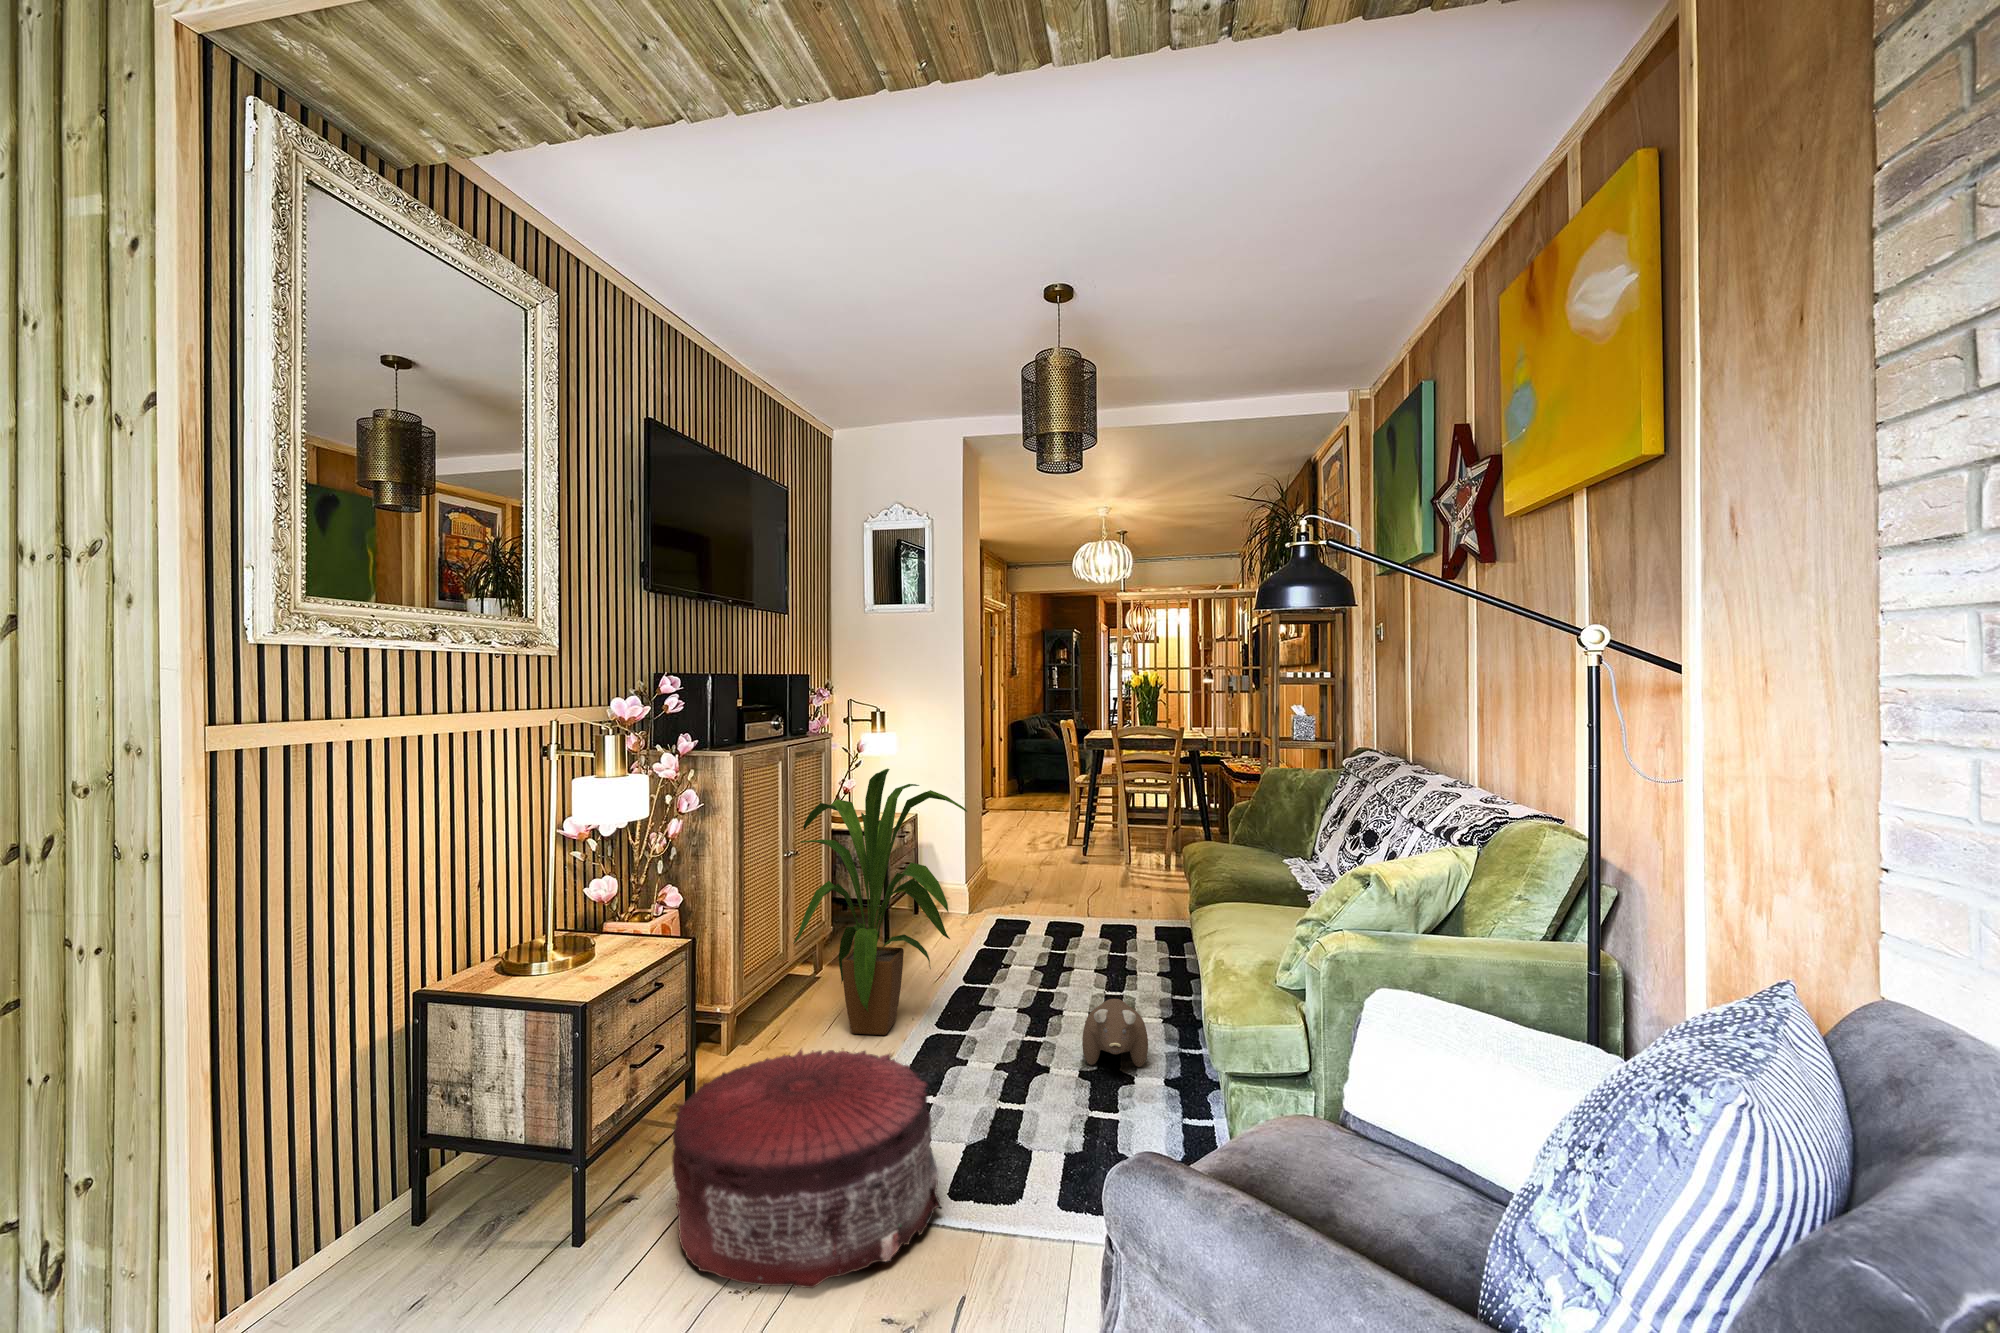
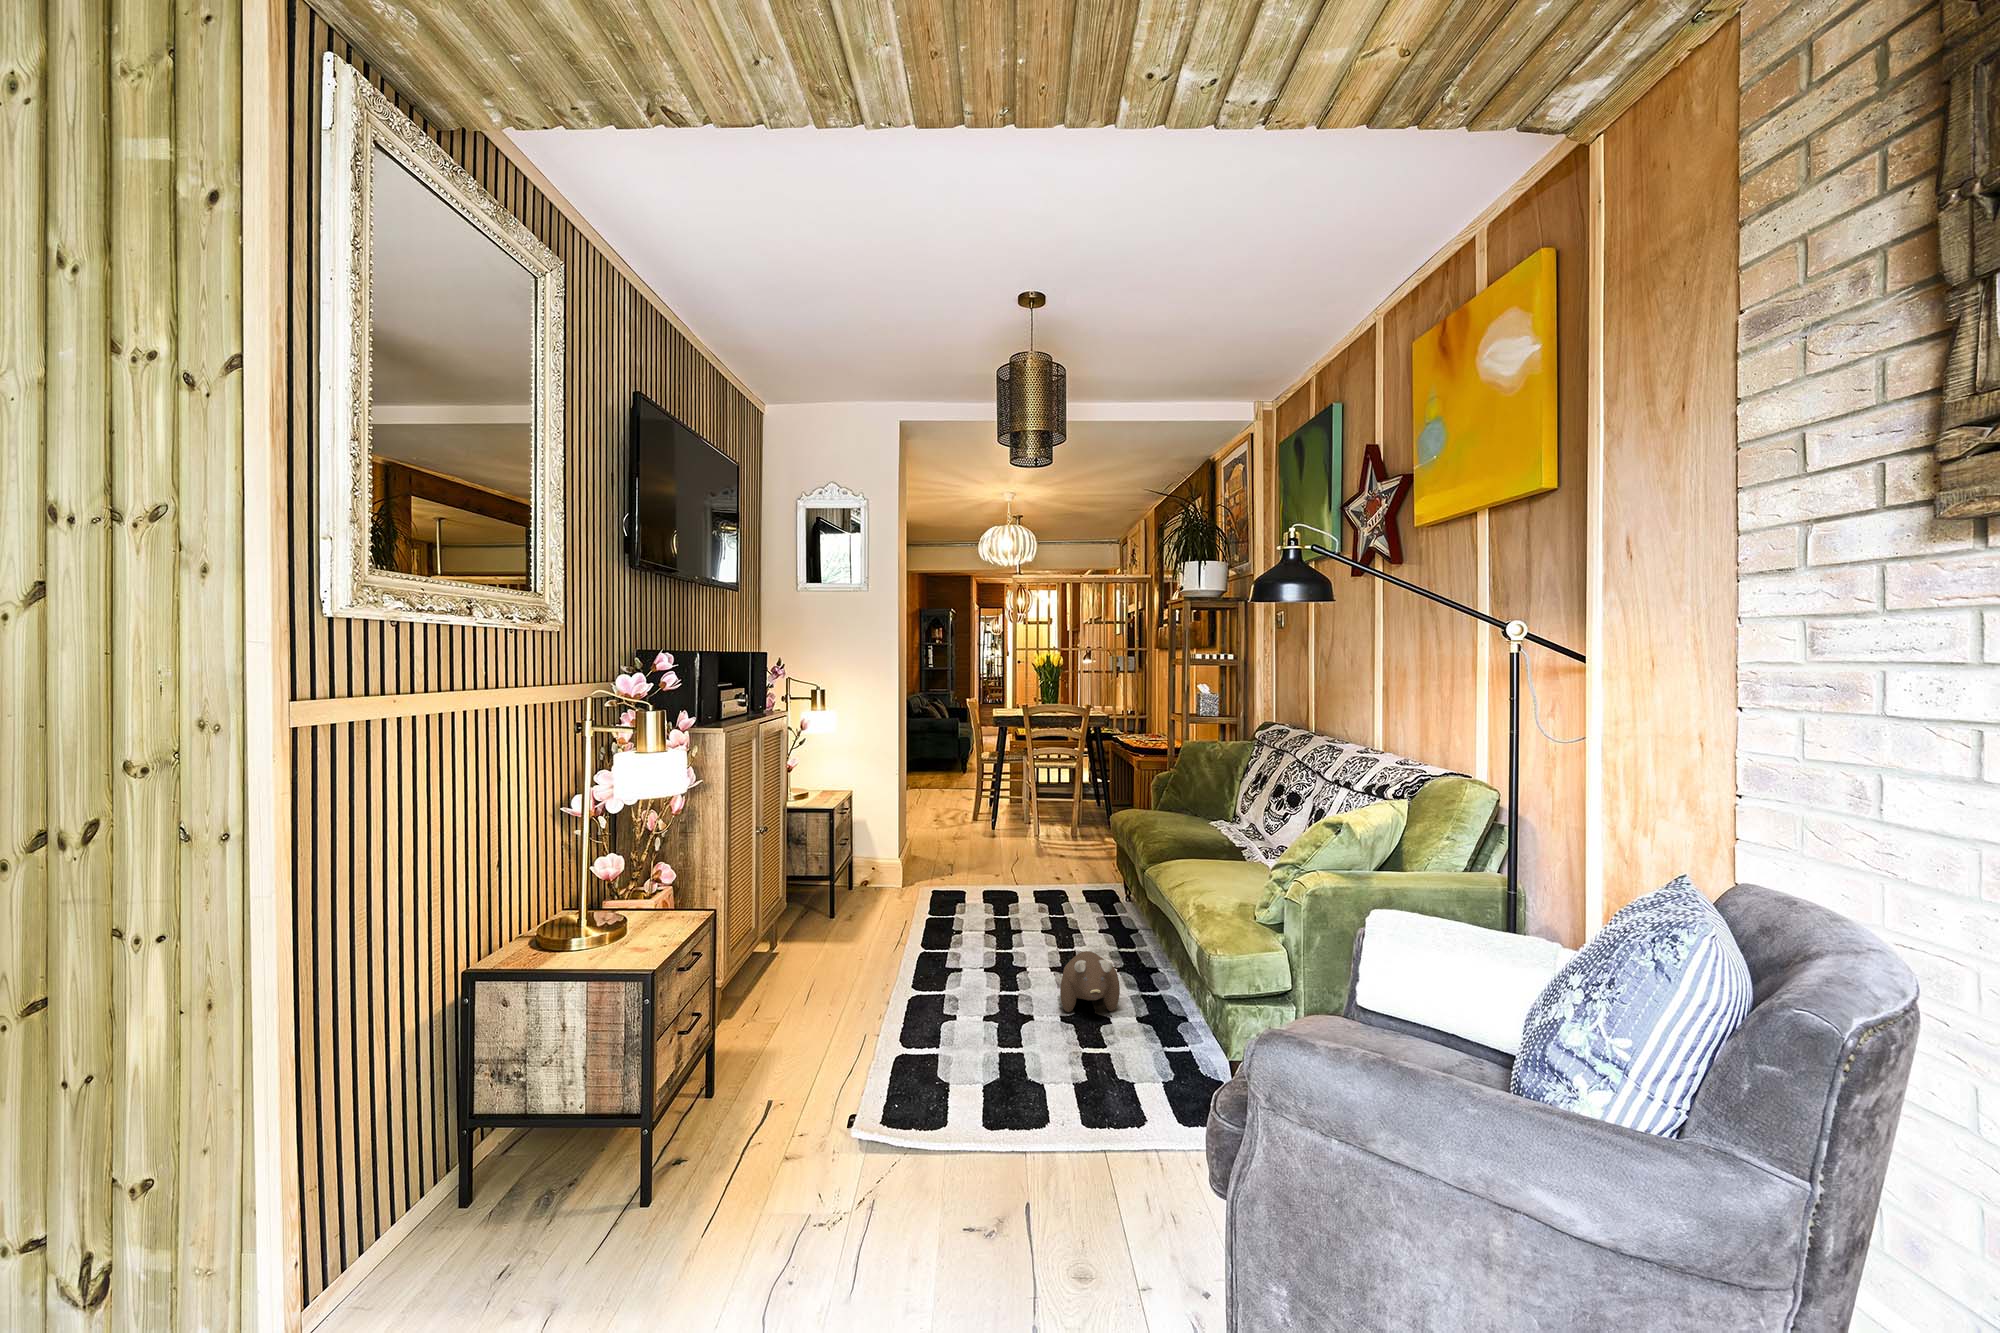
house plant: present [793,769,967,1035] -> none [774,744,945,999]
pouf: present [672,1050,941,1288] -> none [729,1005,985,1221]

